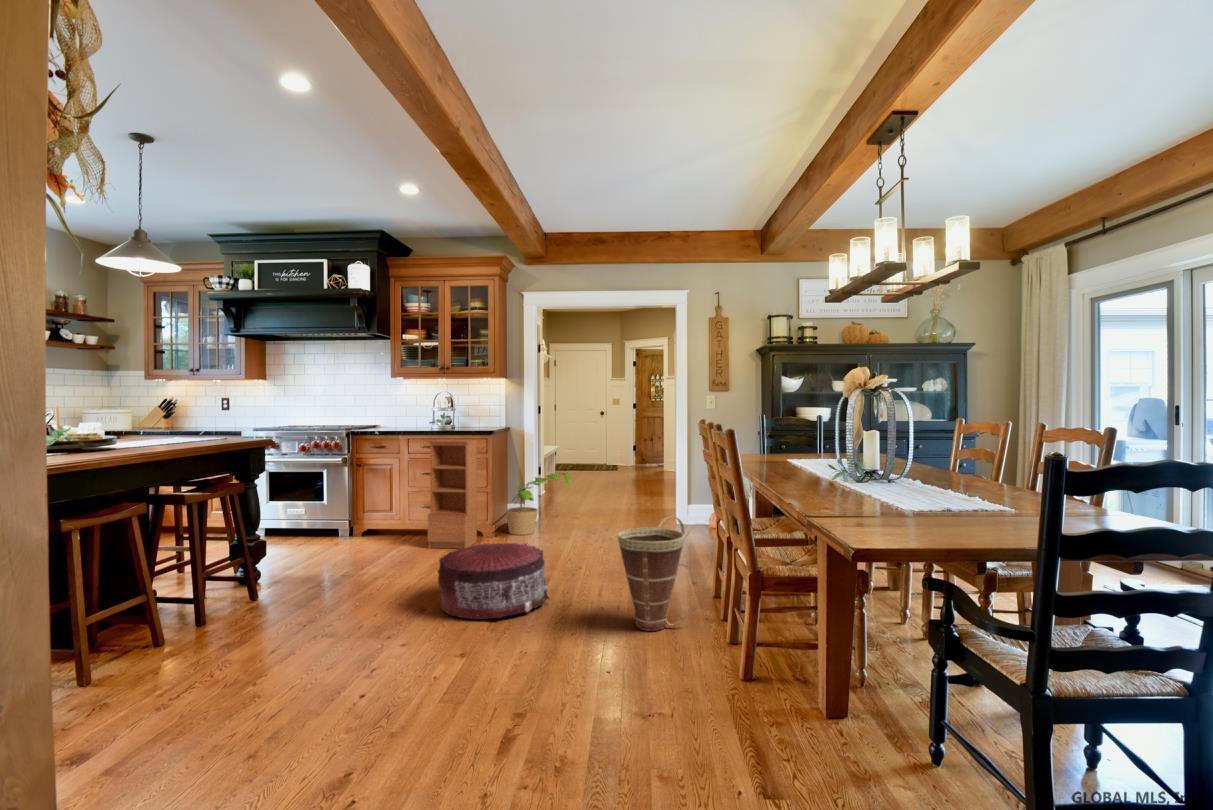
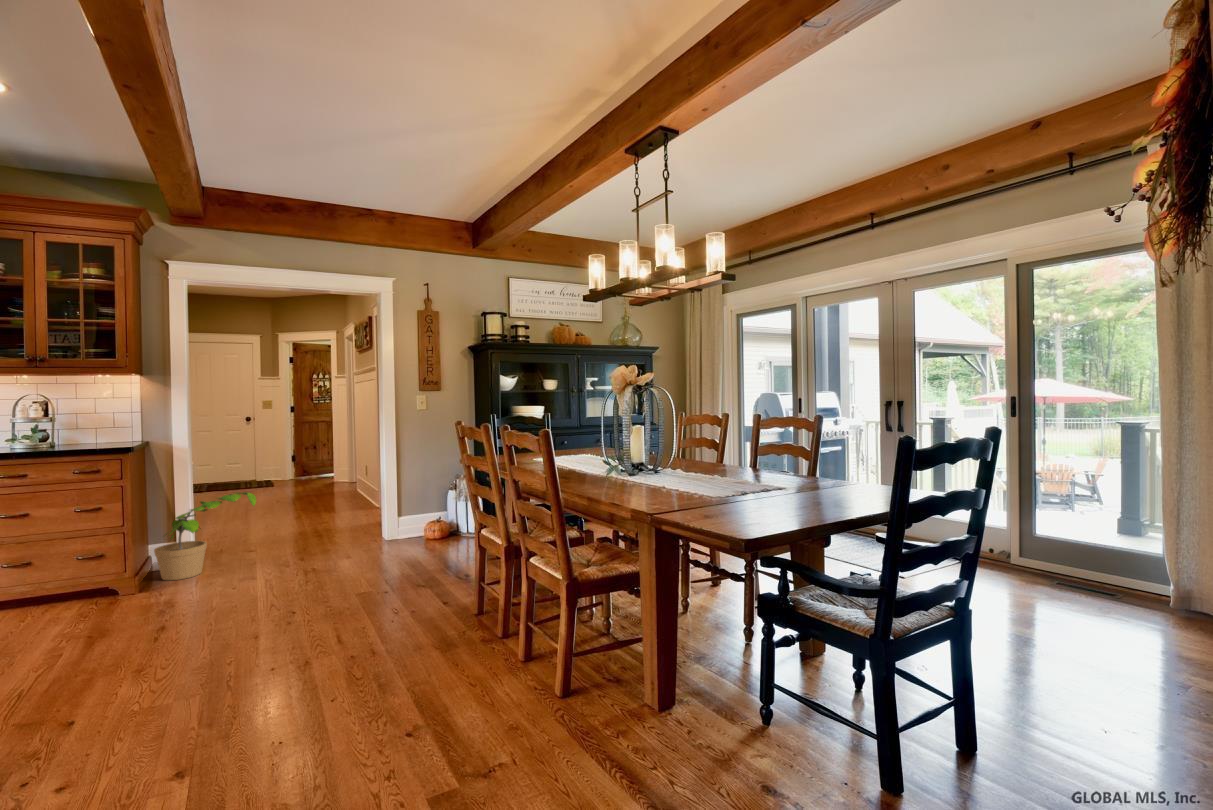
bookcase: present [428,440,477,549] -> none [19,459,111,625]
basket: present [617,517,713,631] -> none [382,529,490,667]
pouf: present [437,543,549,619] -> none [84,590,277,722]

